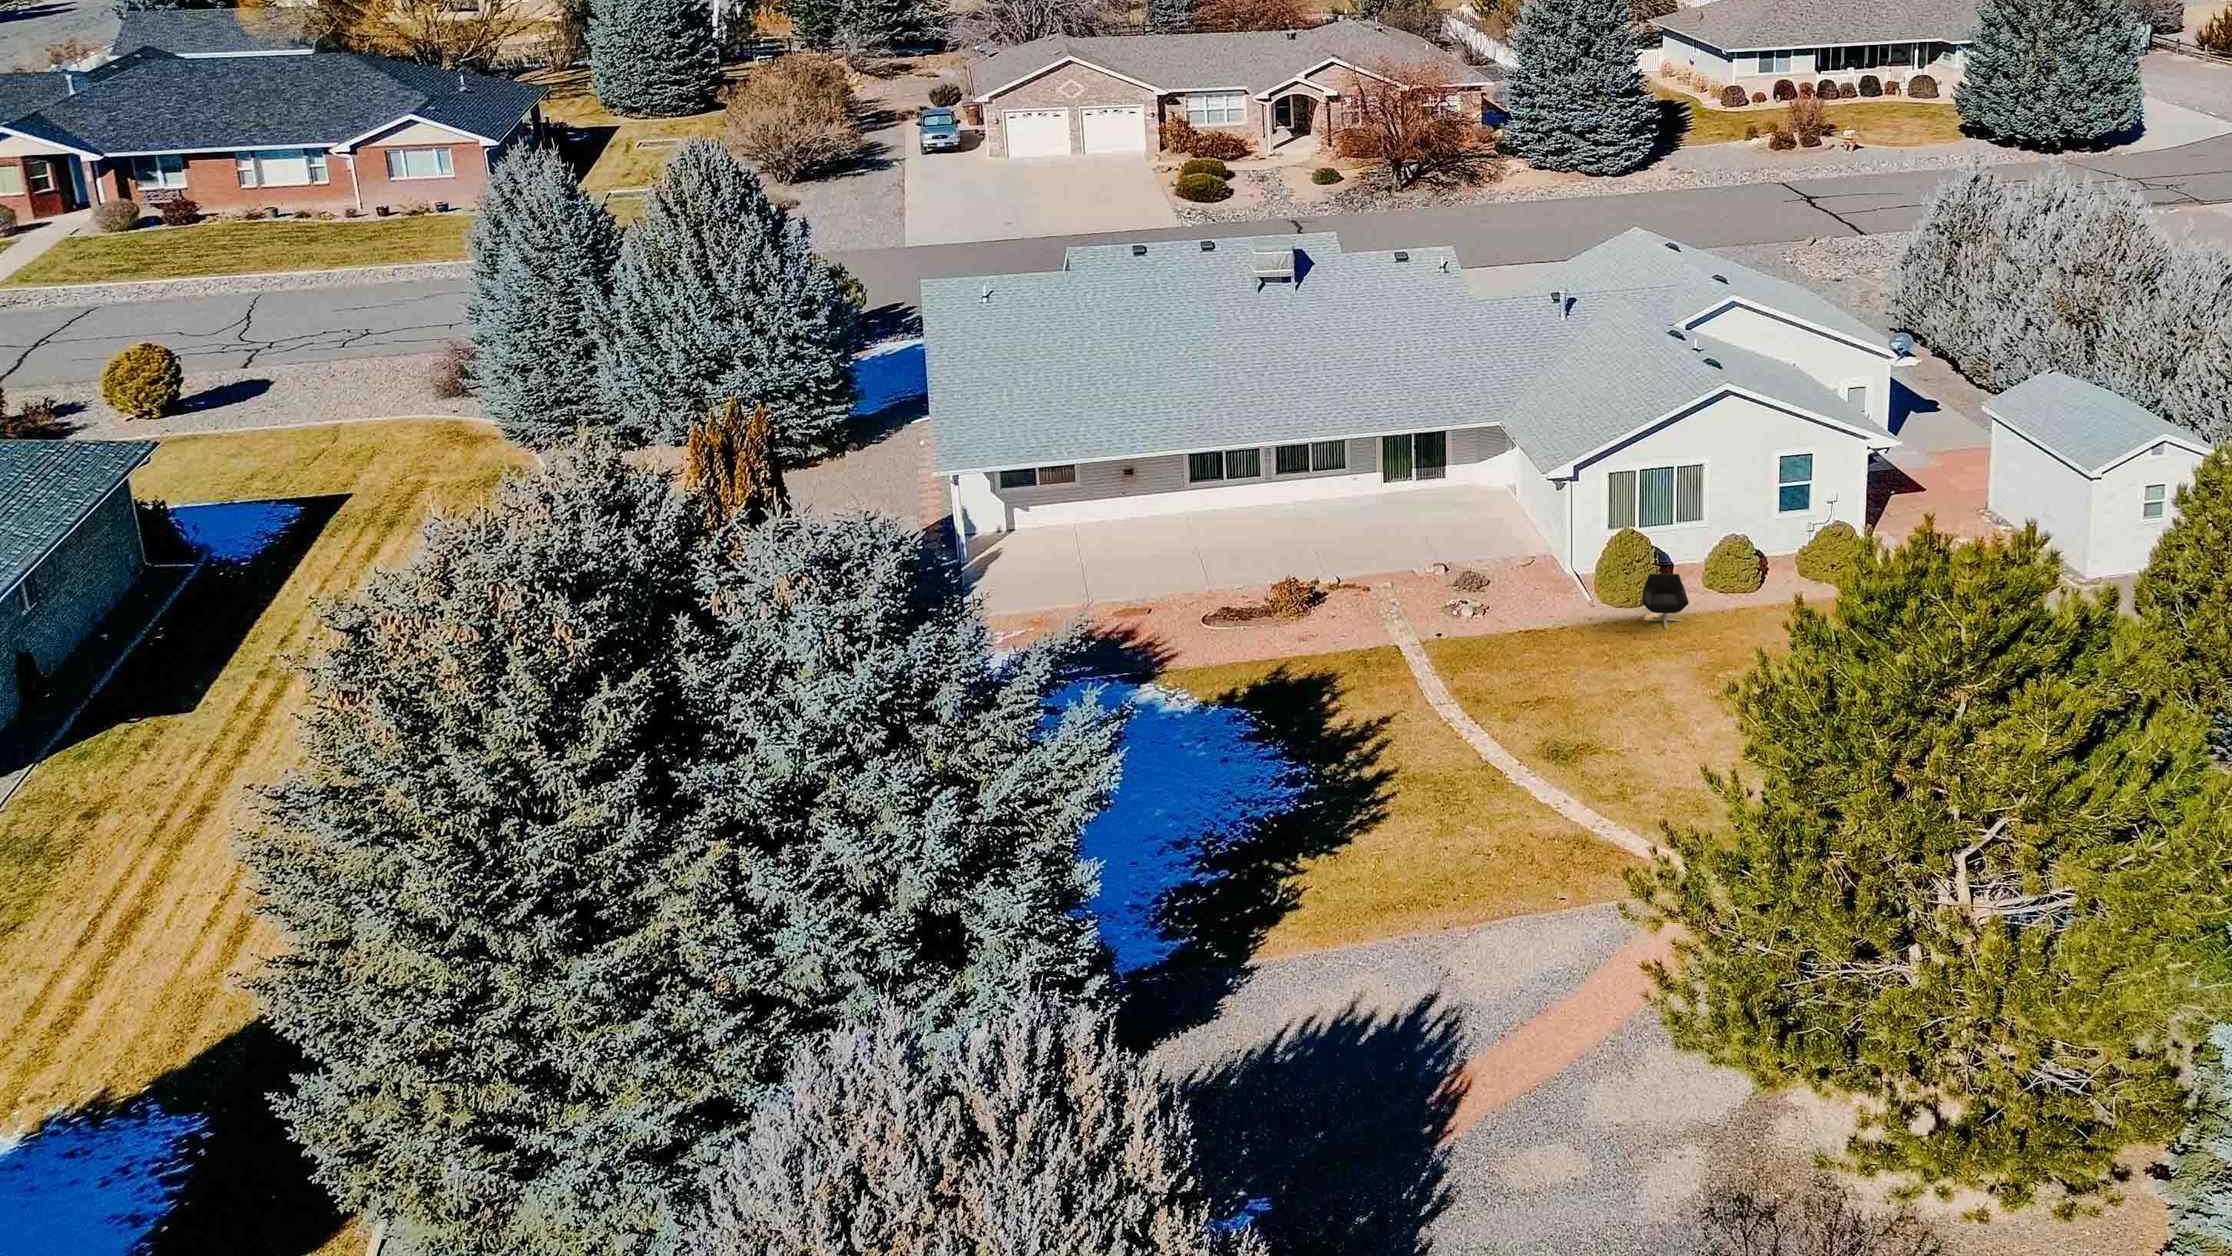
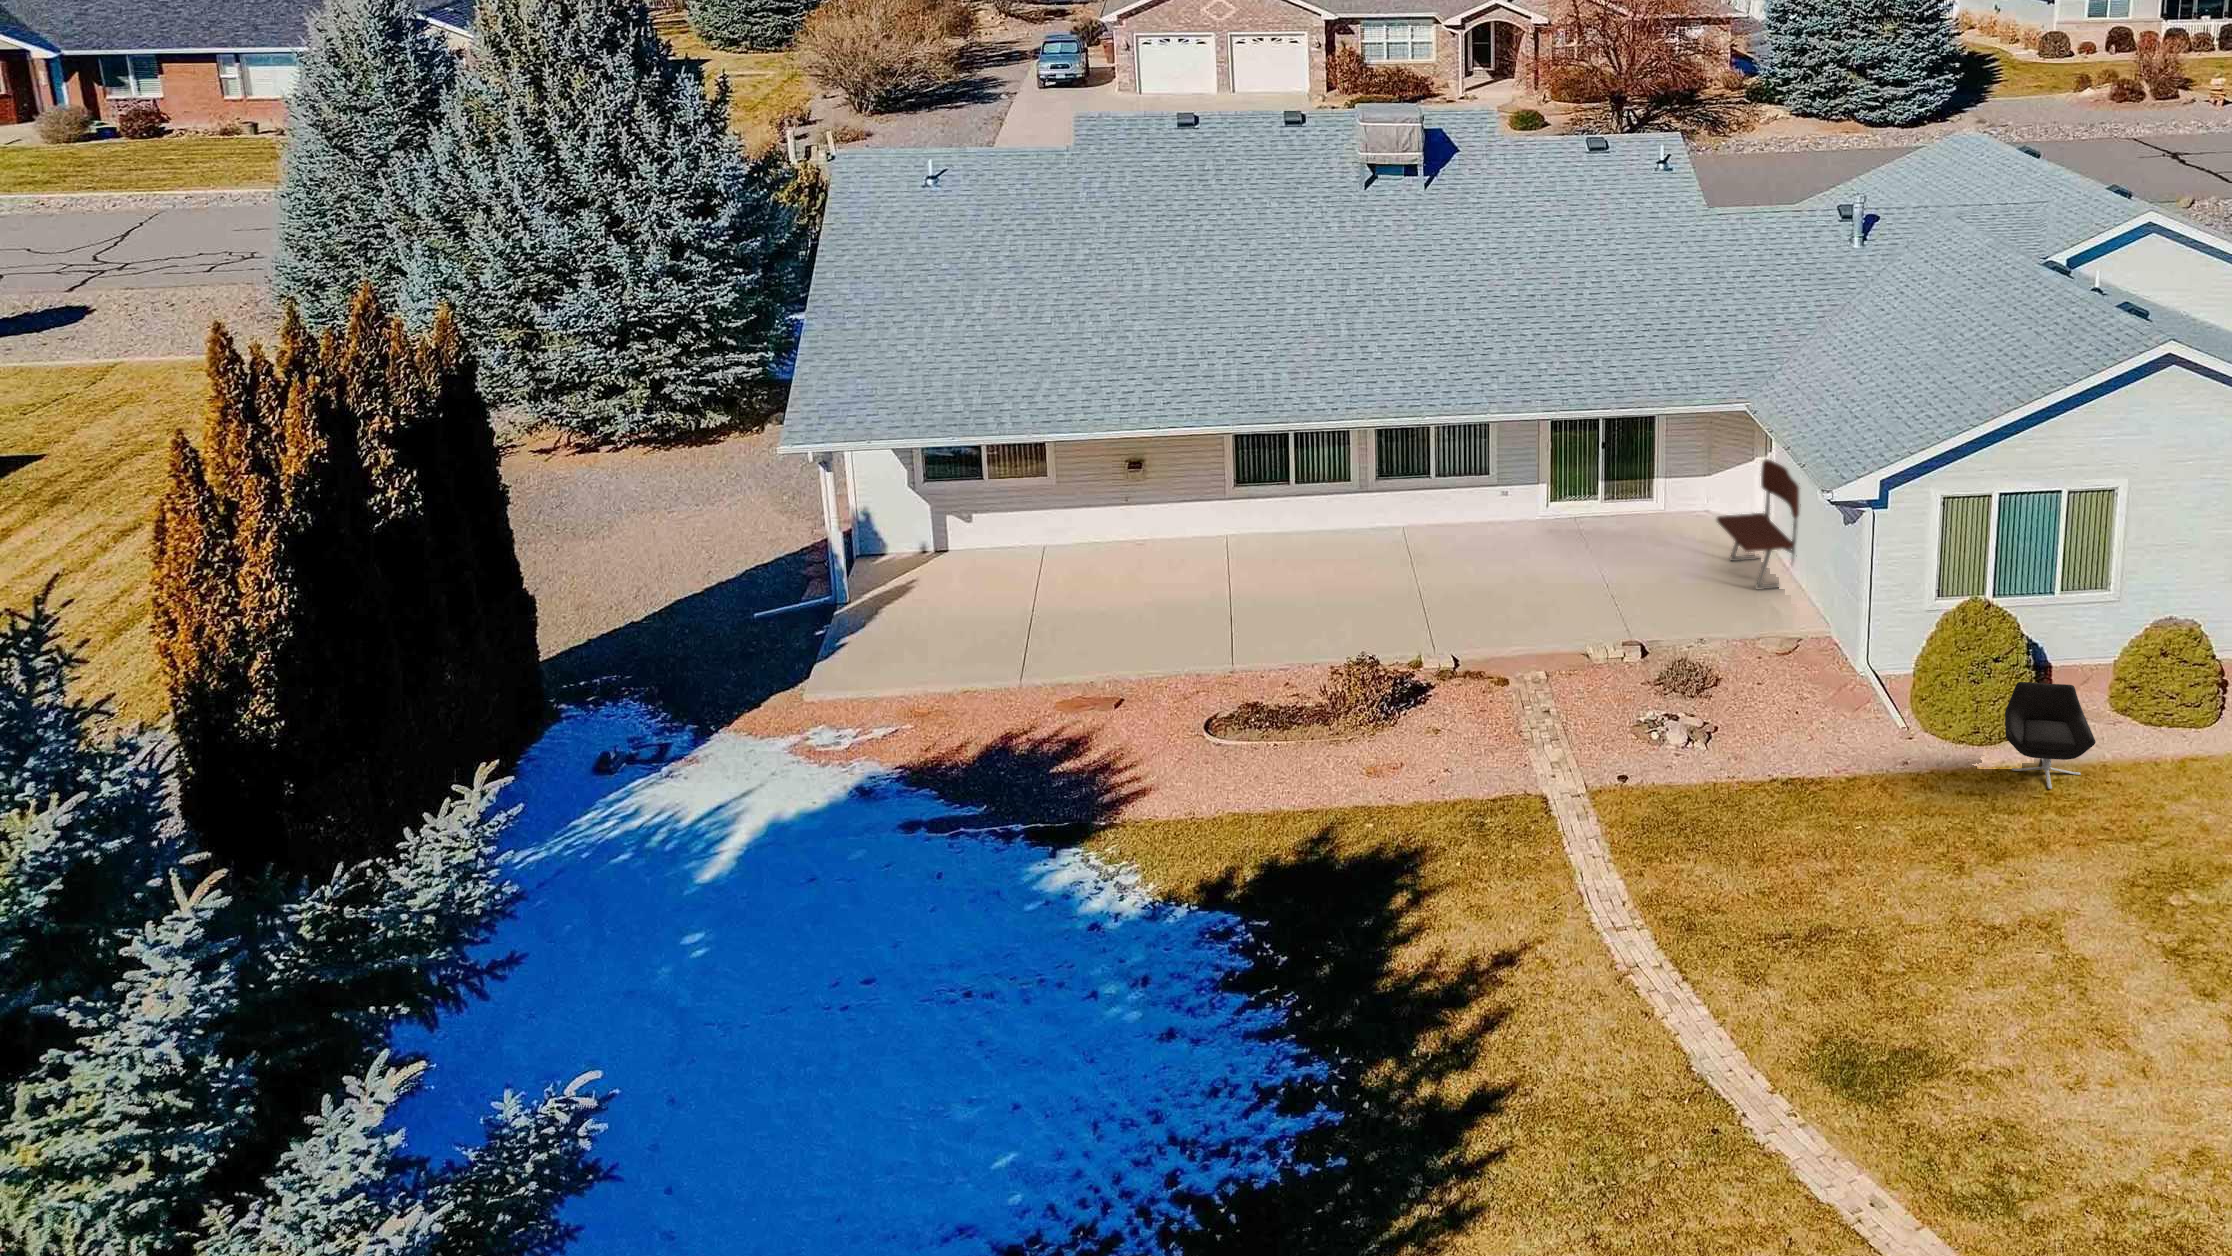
bench: none [1485,454,1533,532] -> present [1717,460,1801,590]

